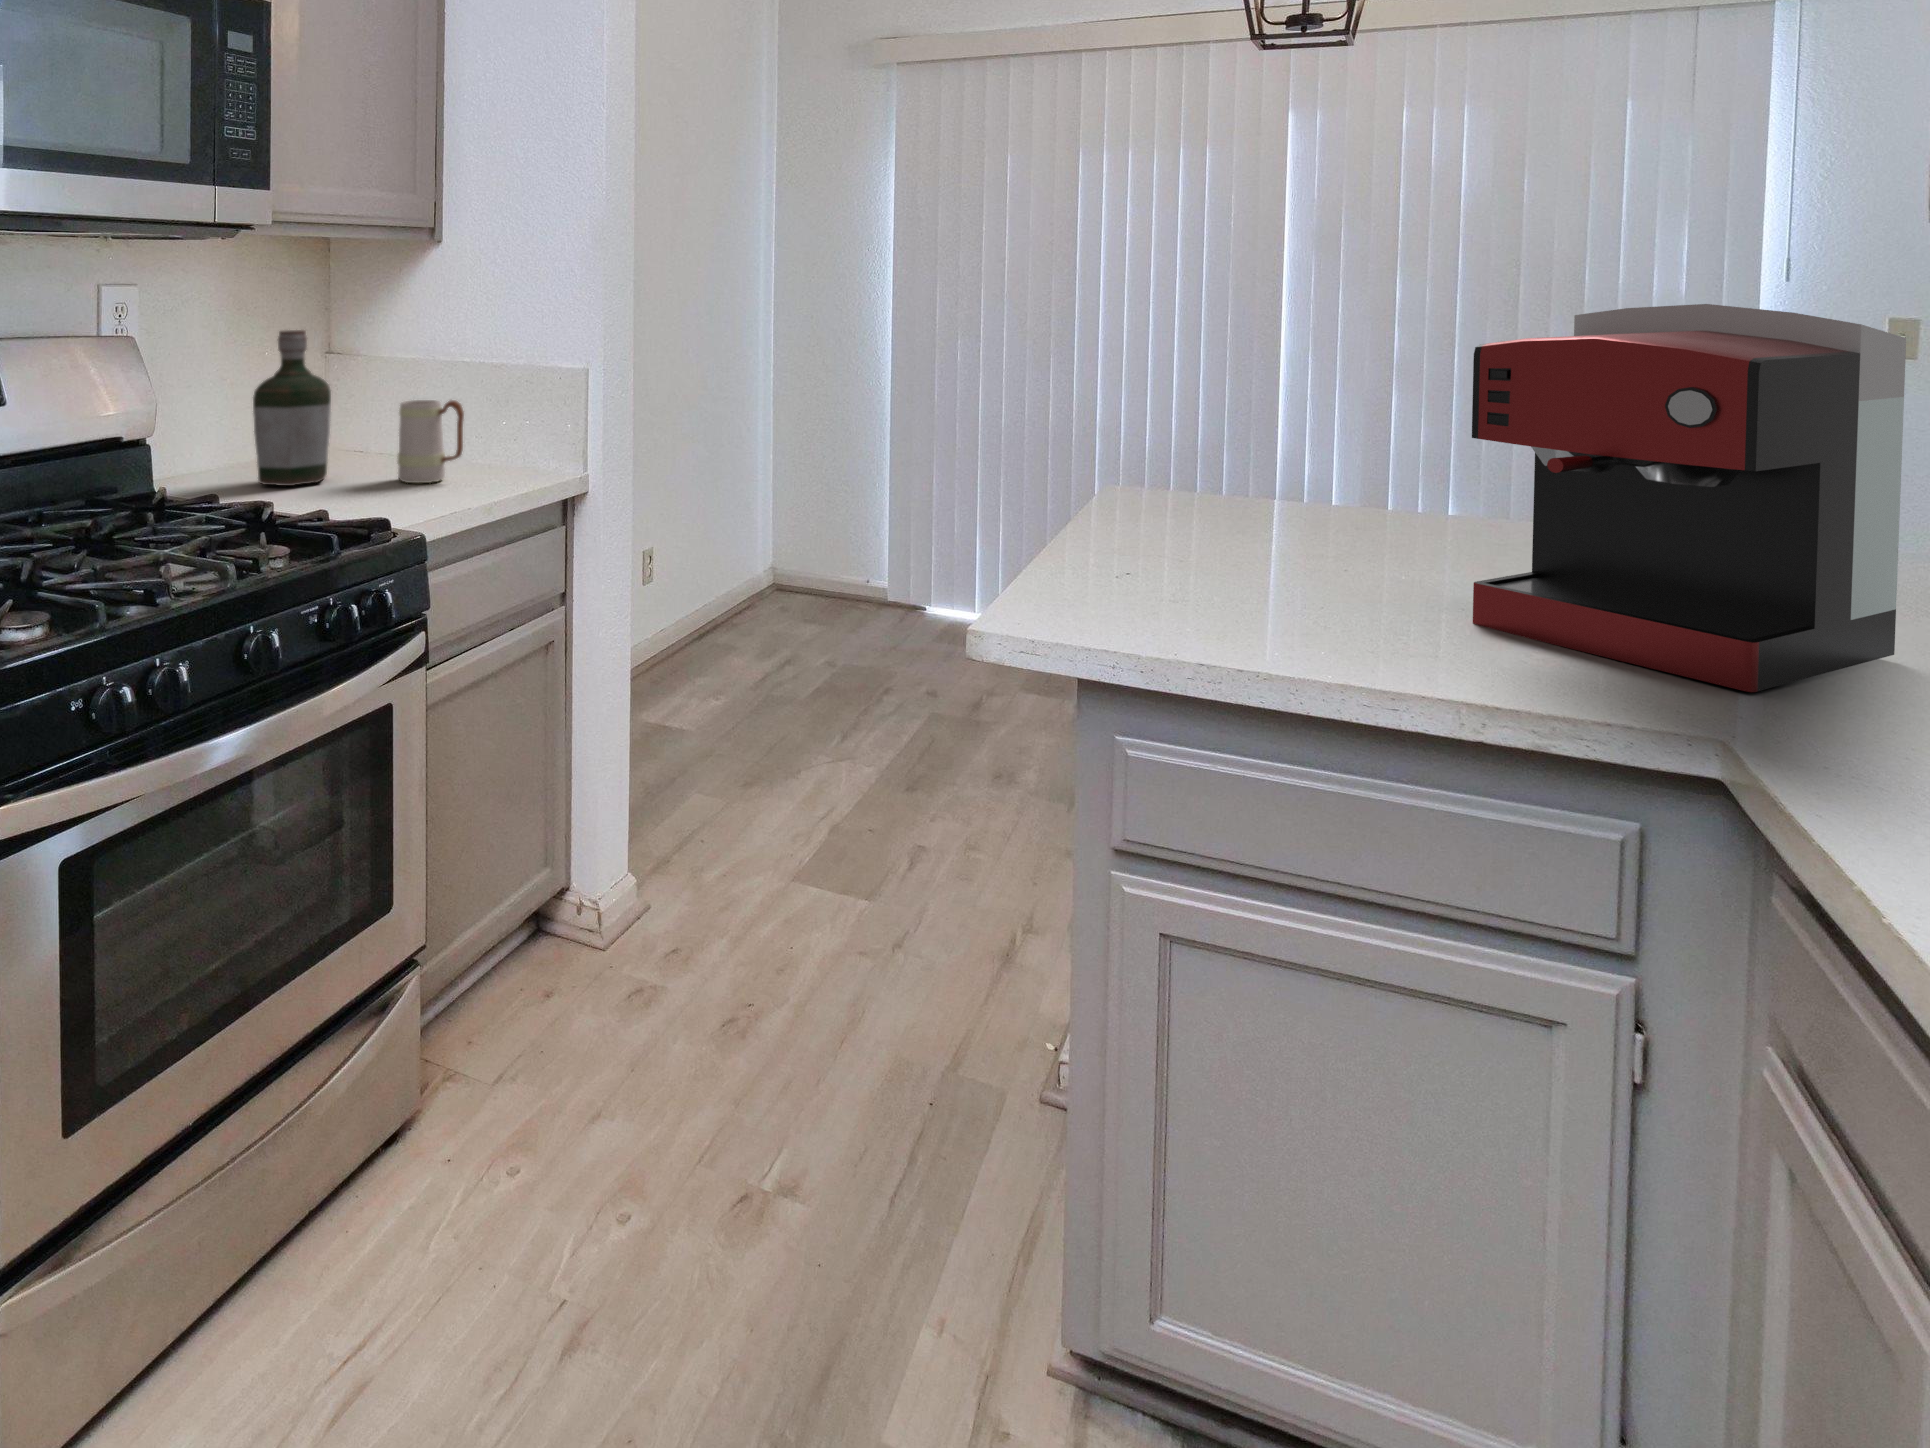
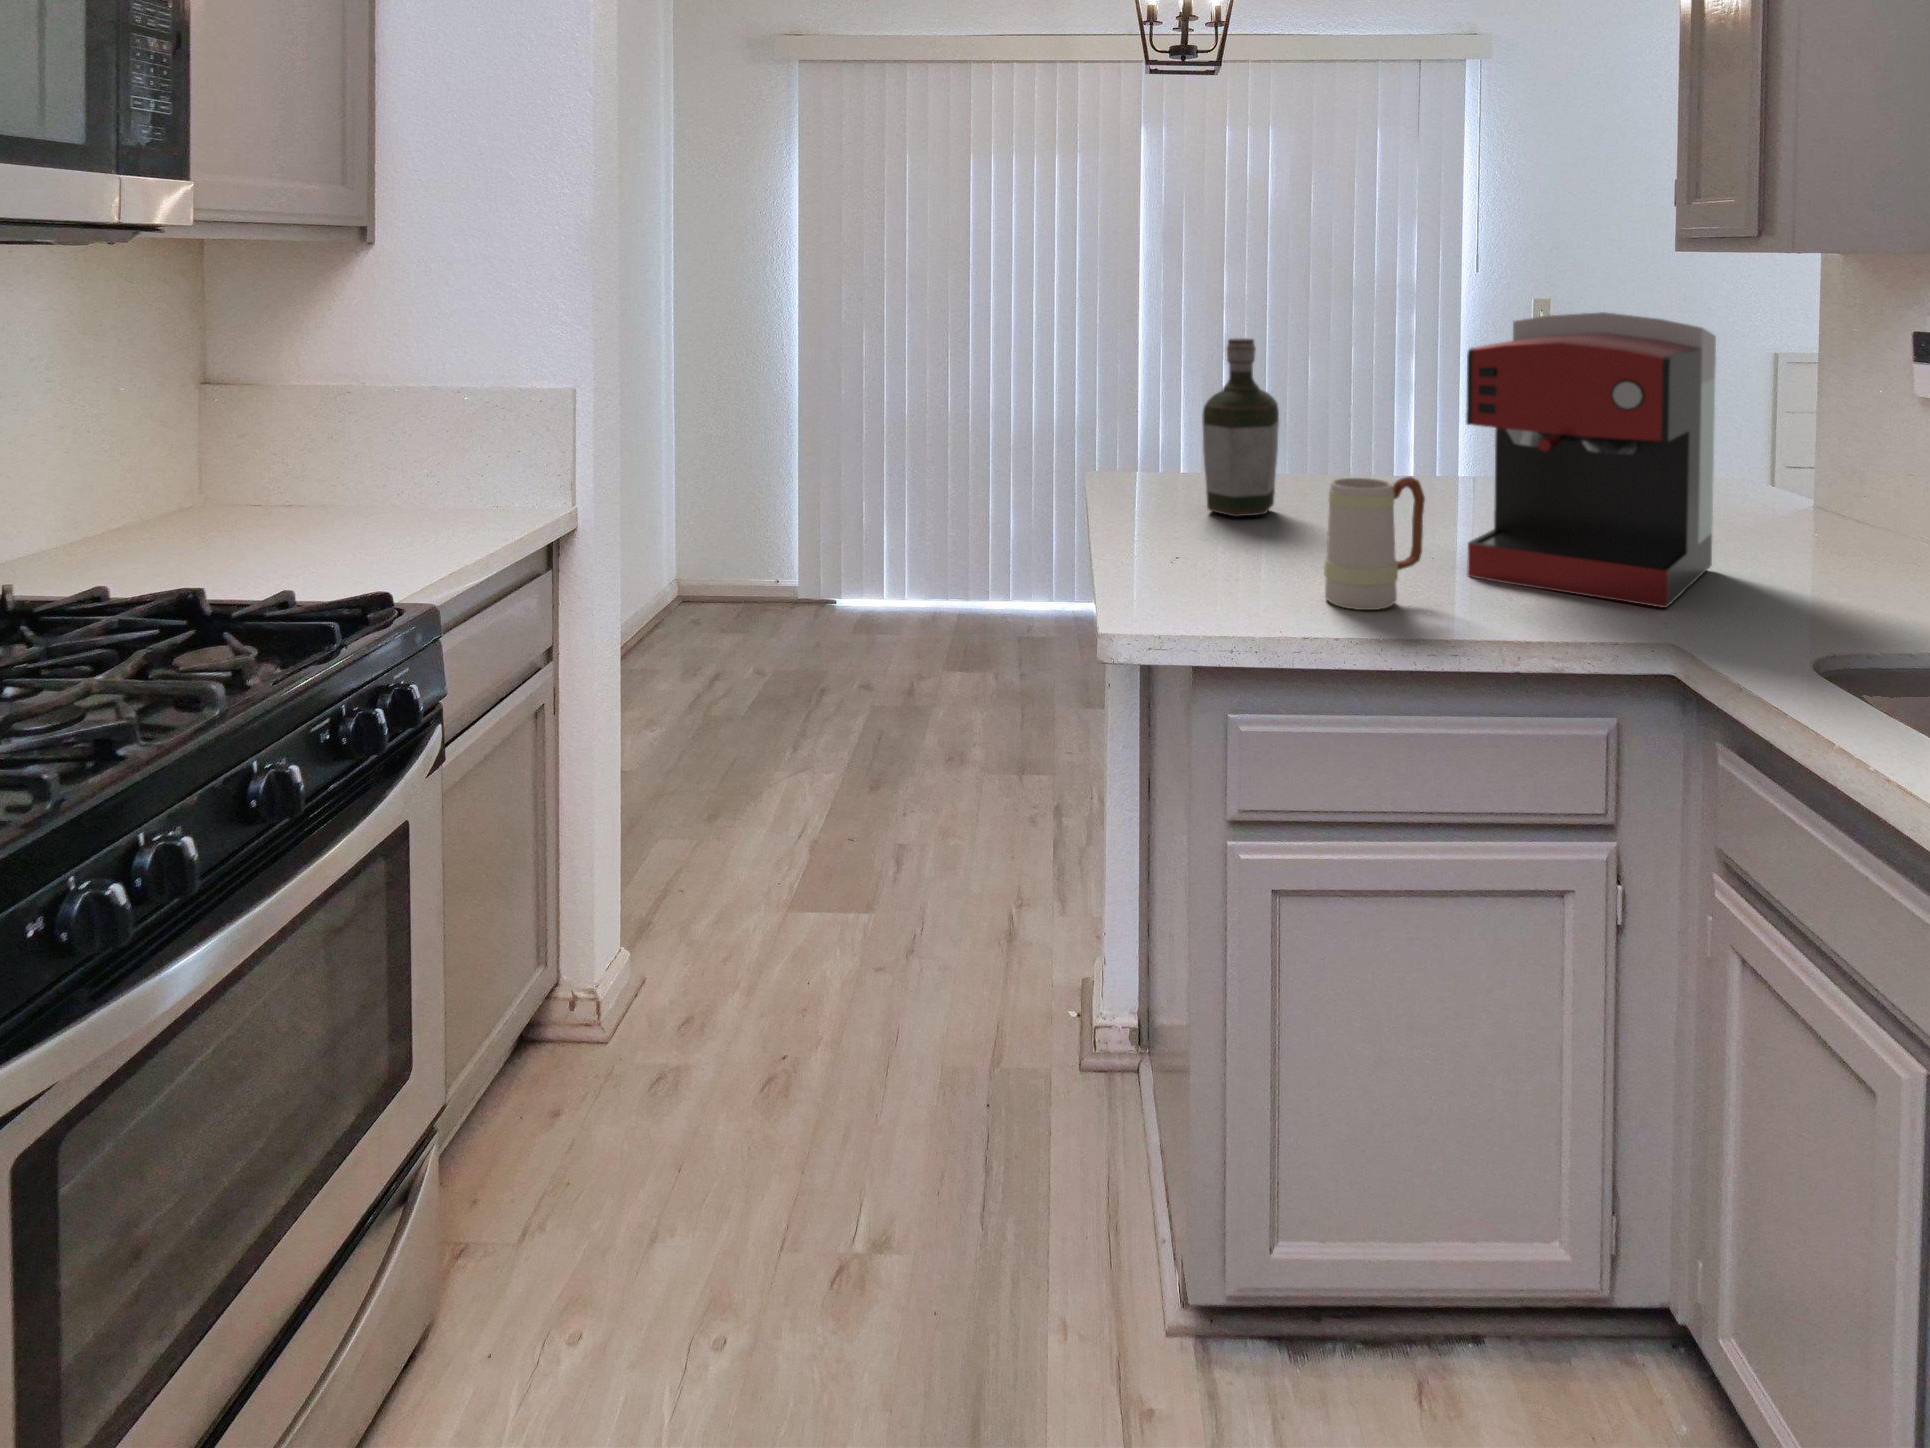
bottle: present [253,330,331,486] -> present [1202,338,1279,517]
mug: present [398,400,464,483] -> present [1324,477,1425,610]

